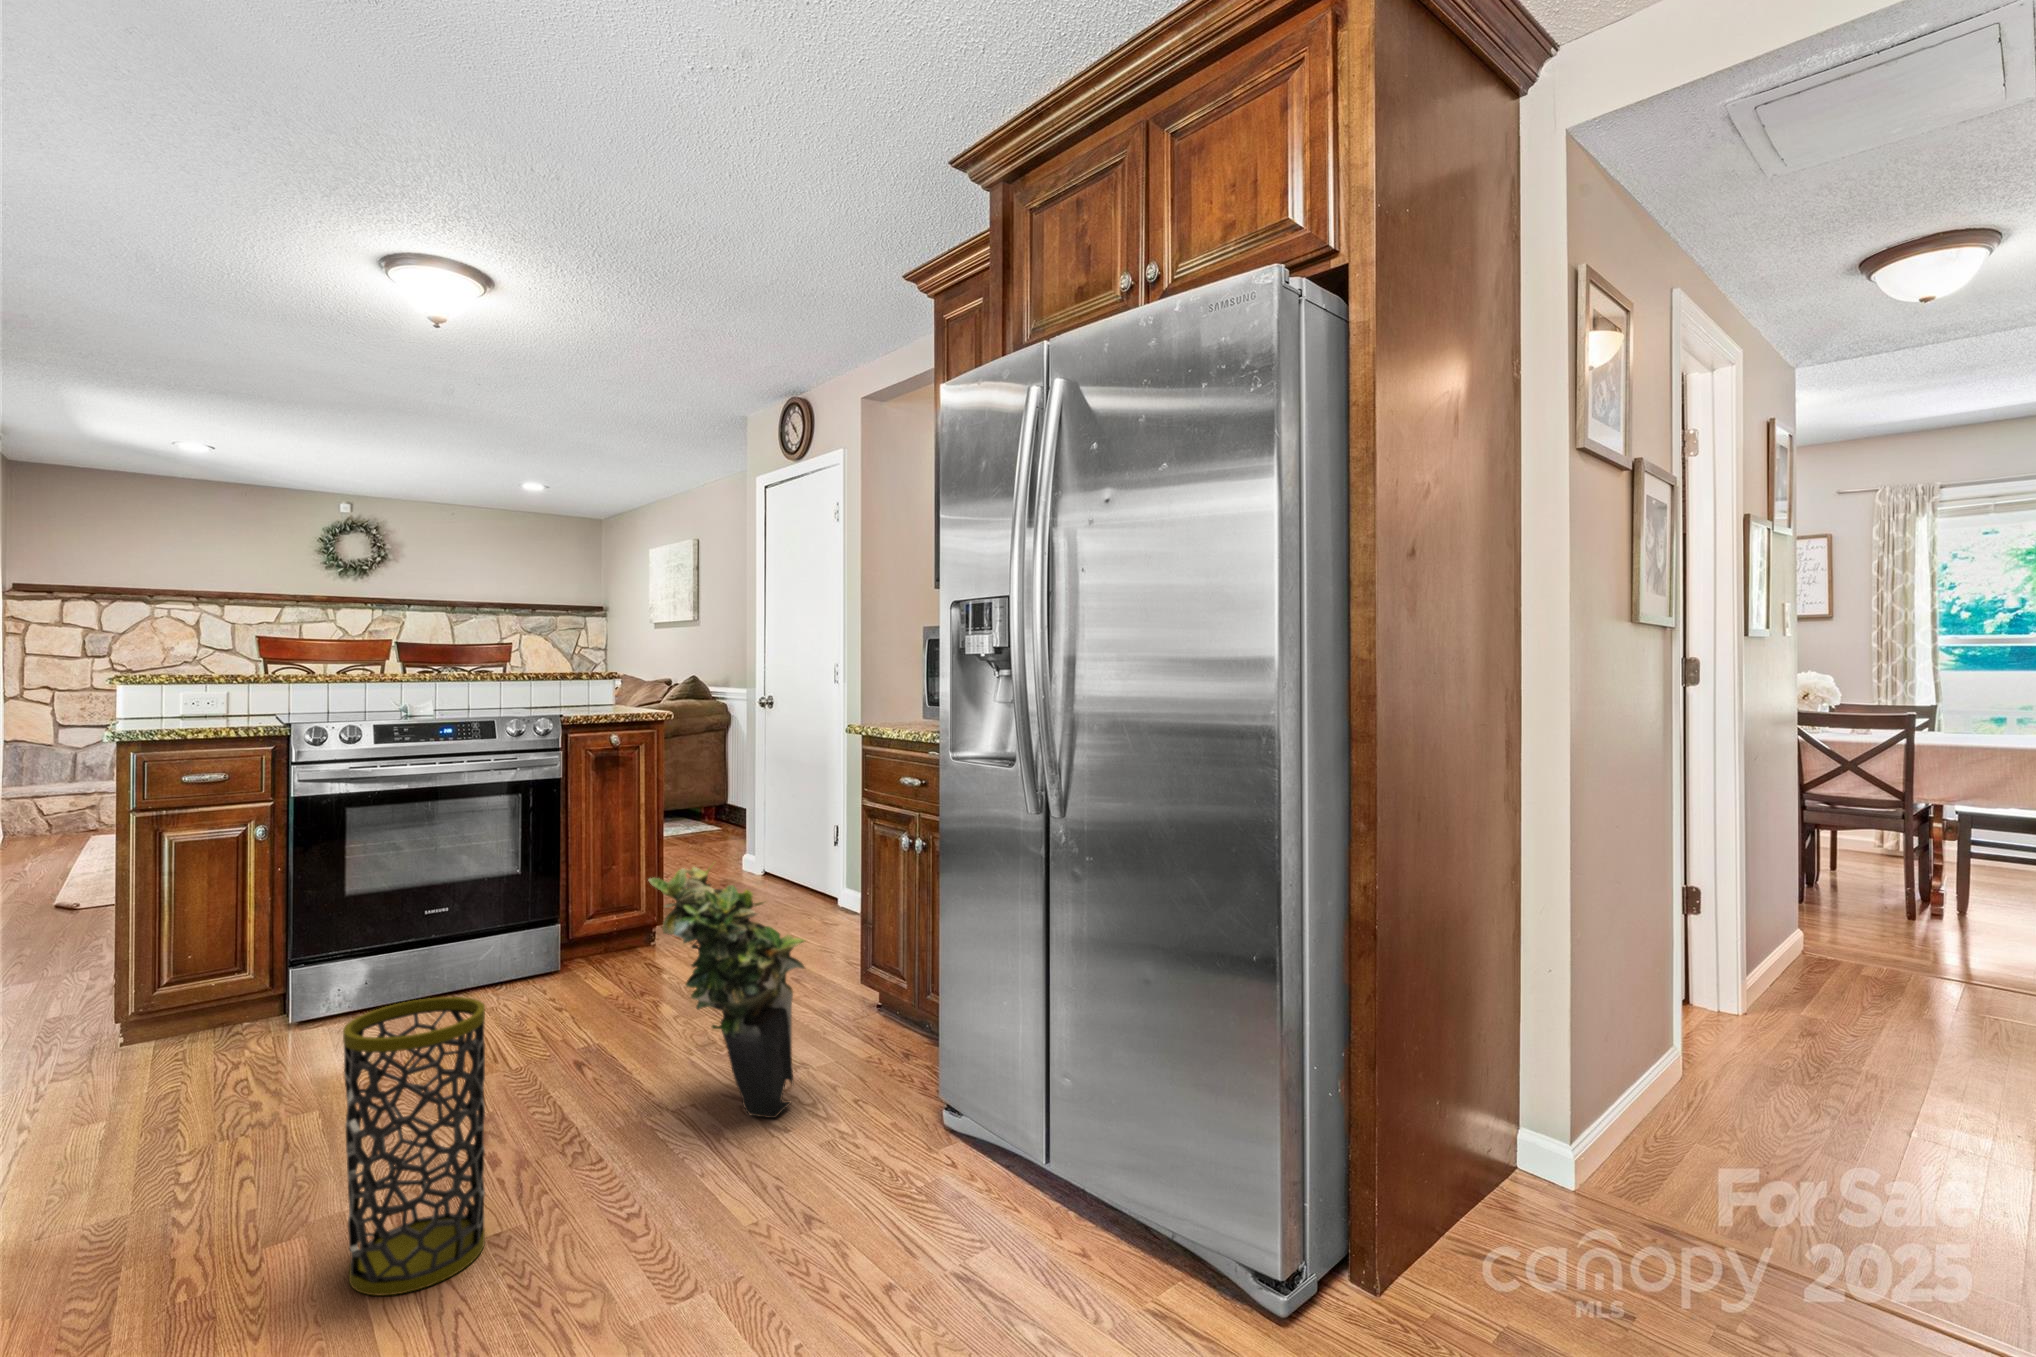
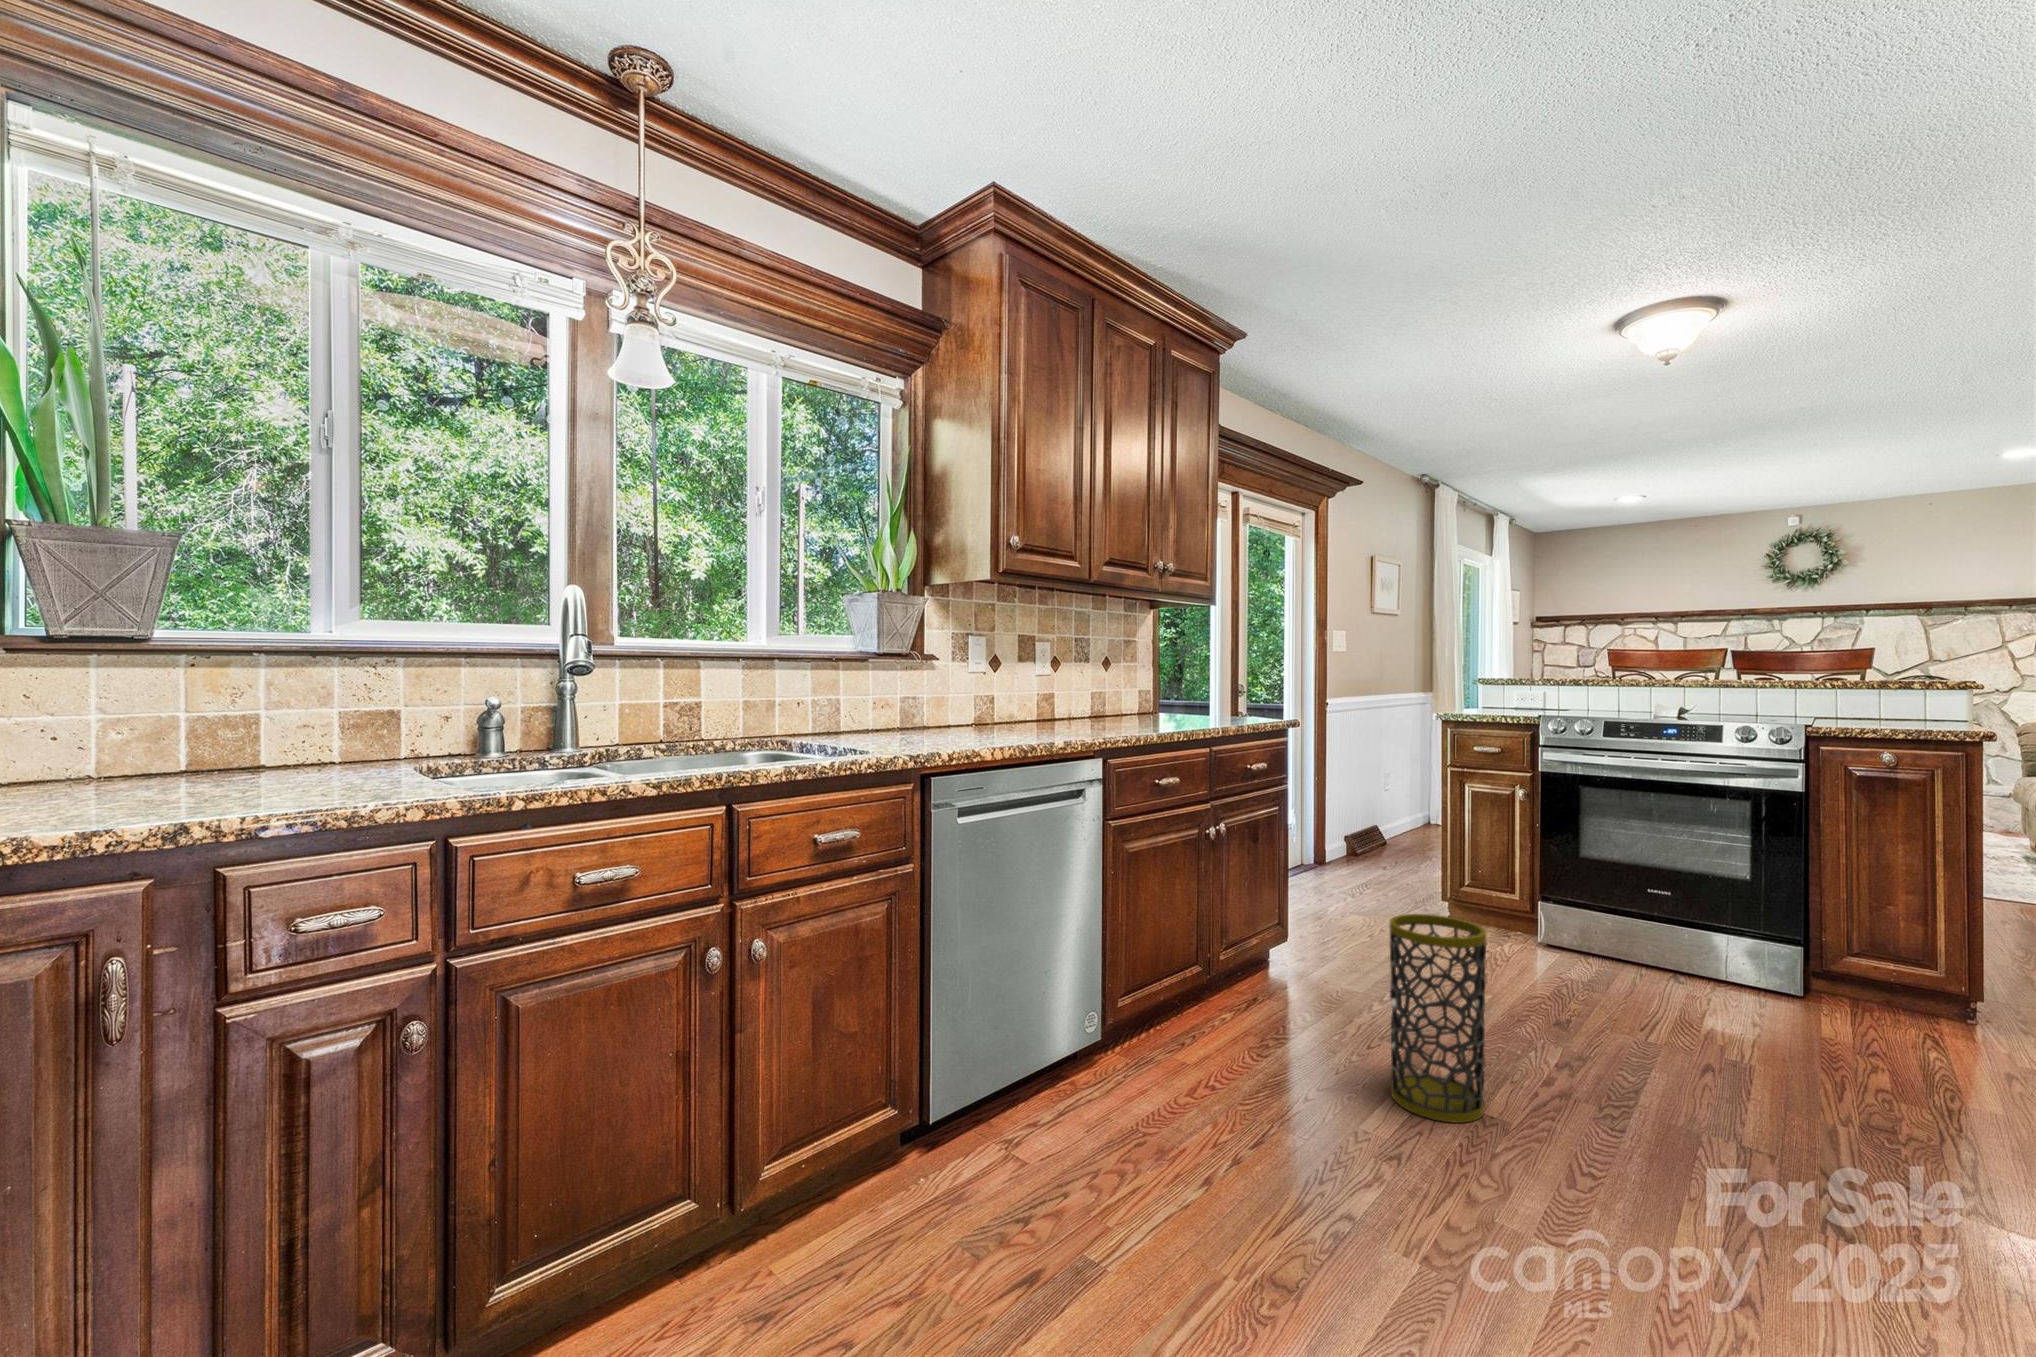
potted plant: present [649,864,805,1118] -> none [1704,889,1923,1211]

